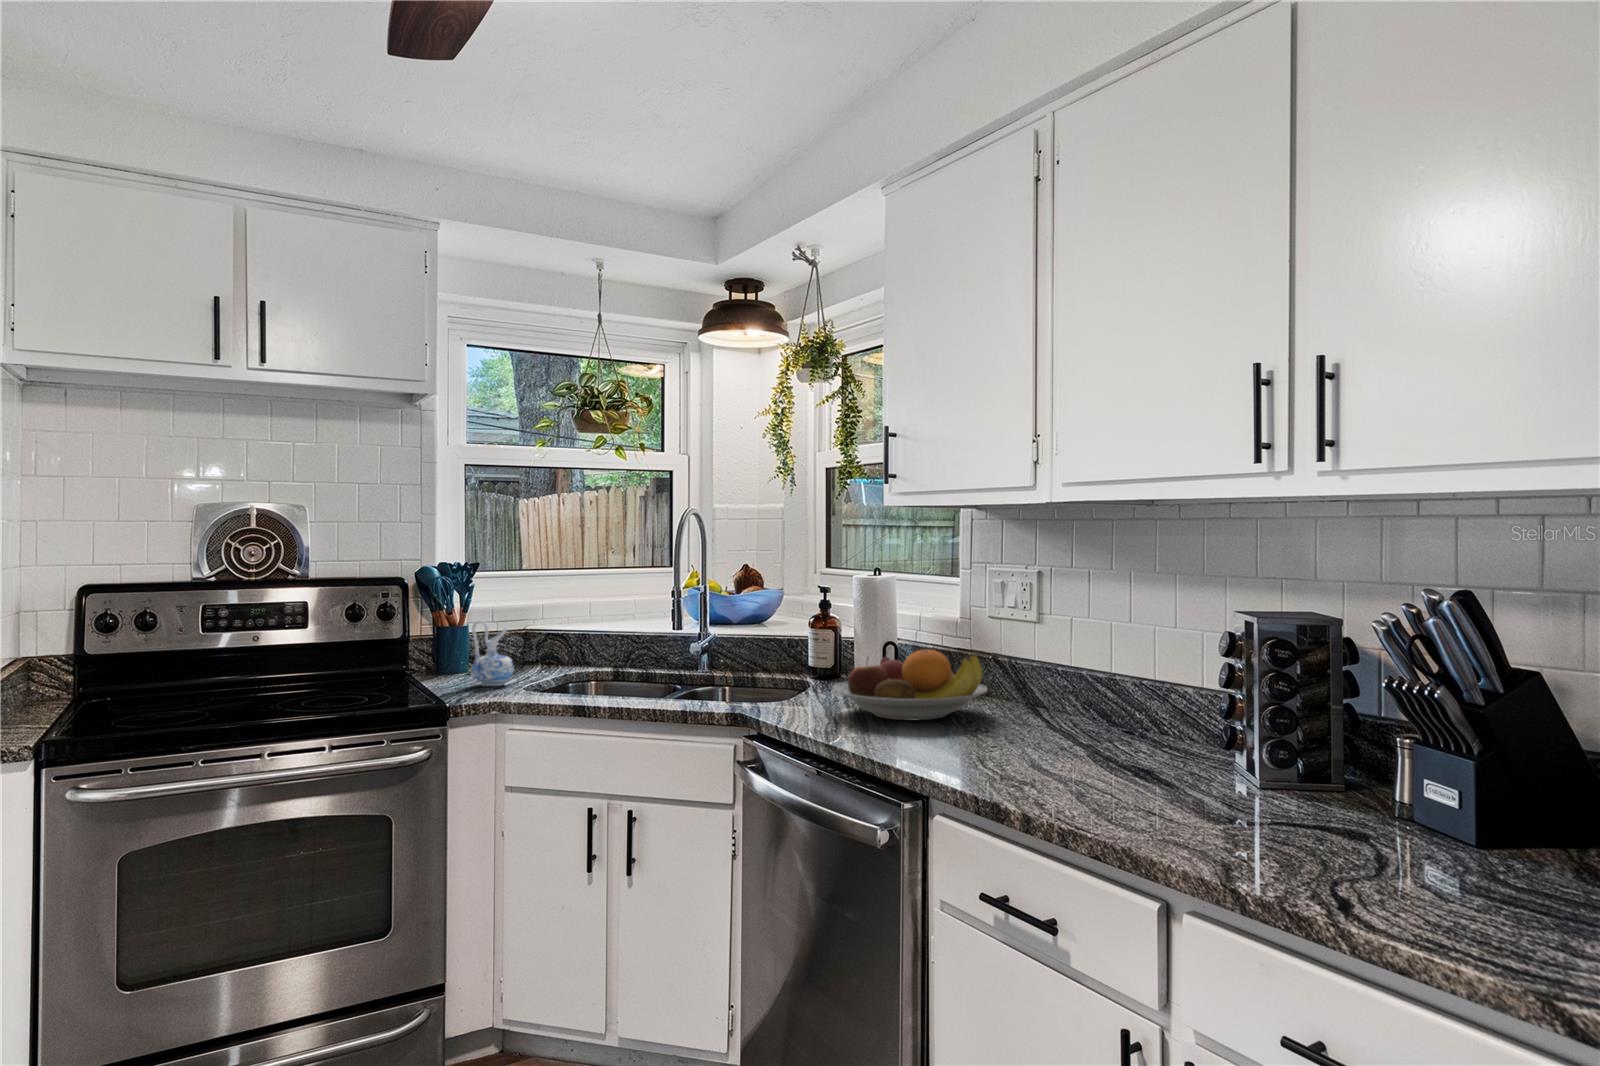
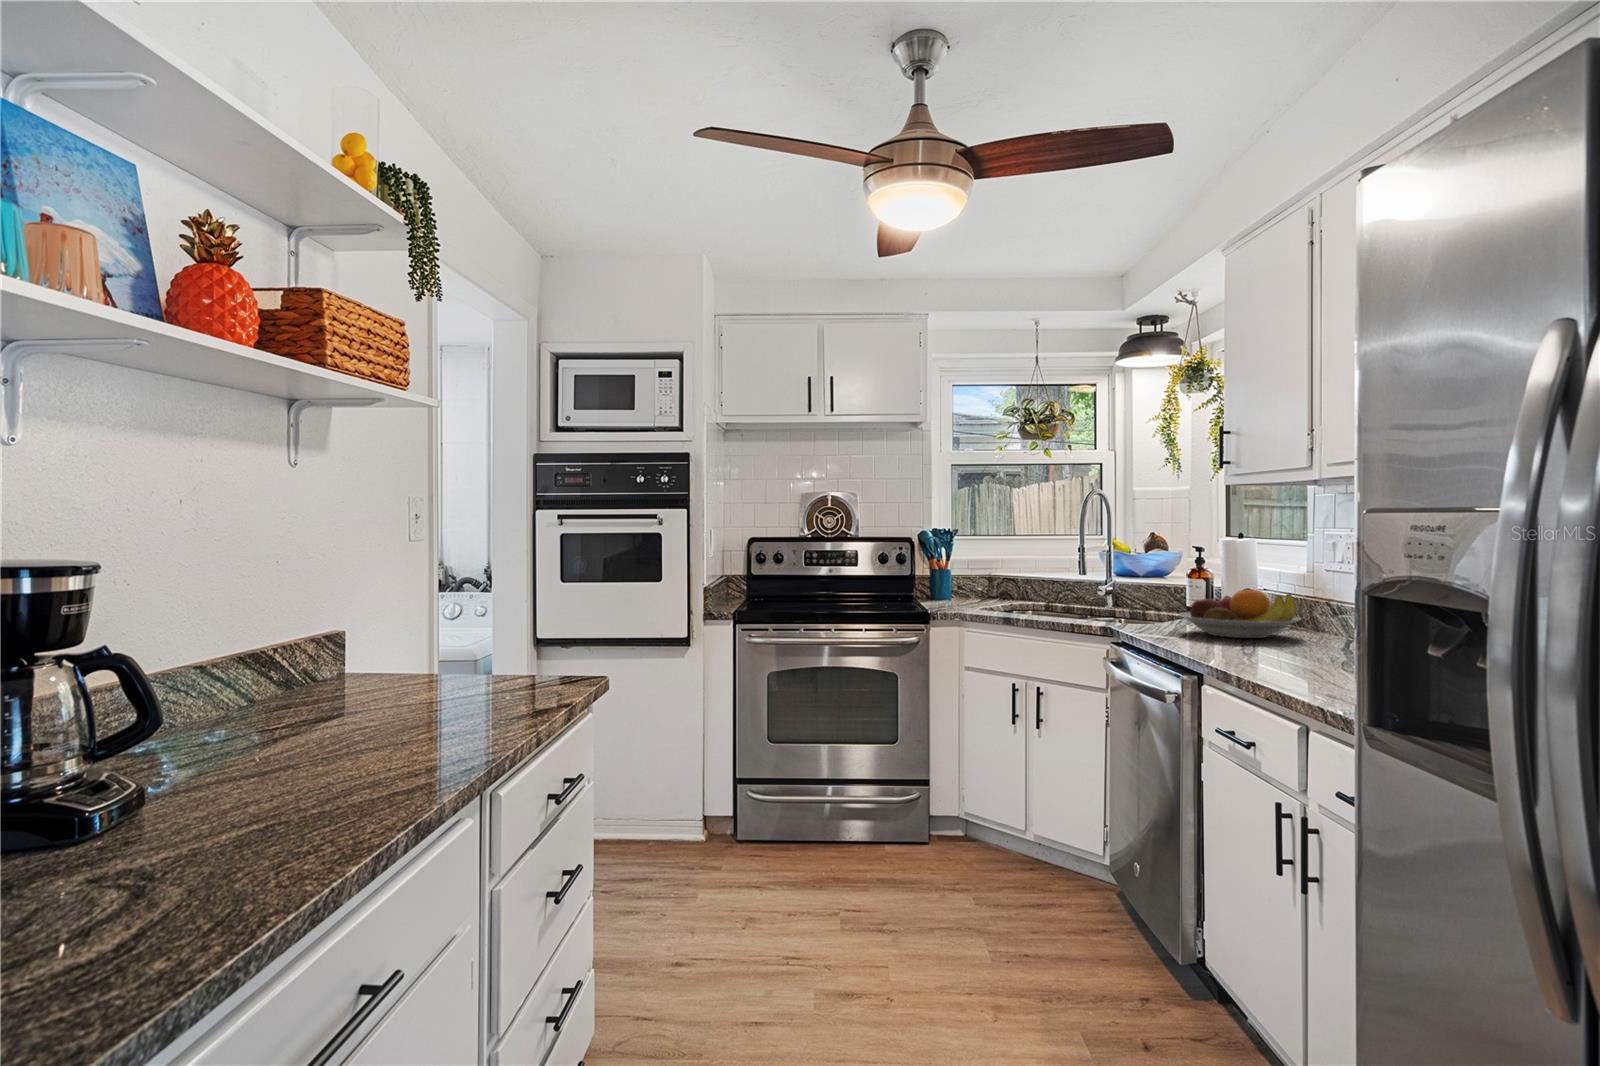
ceramic pitcher: present [472,620,513,686] -> none [950,565,975,607]

